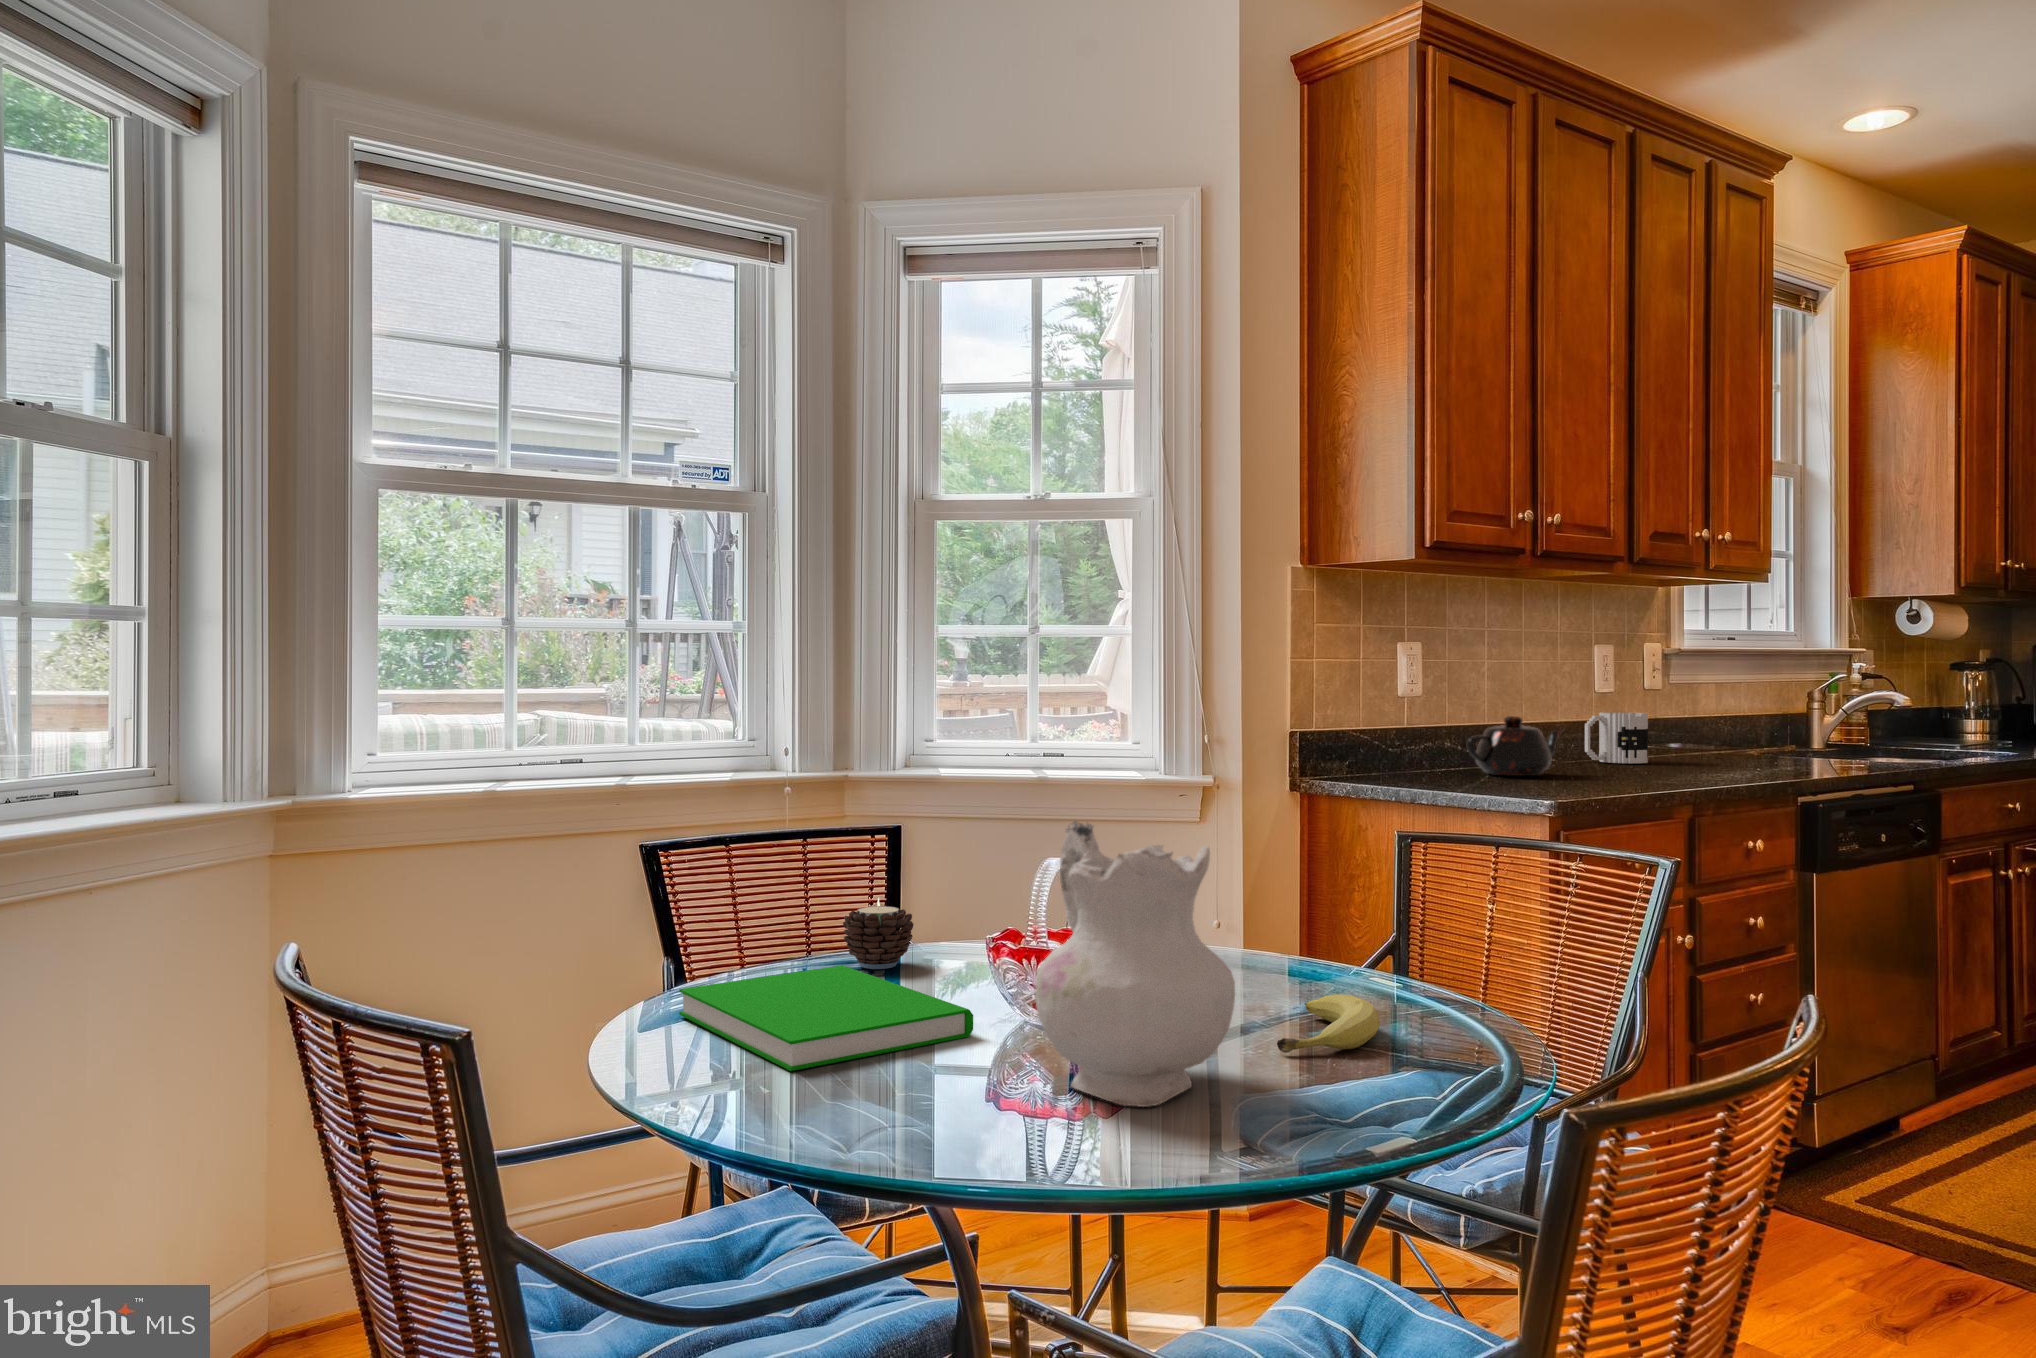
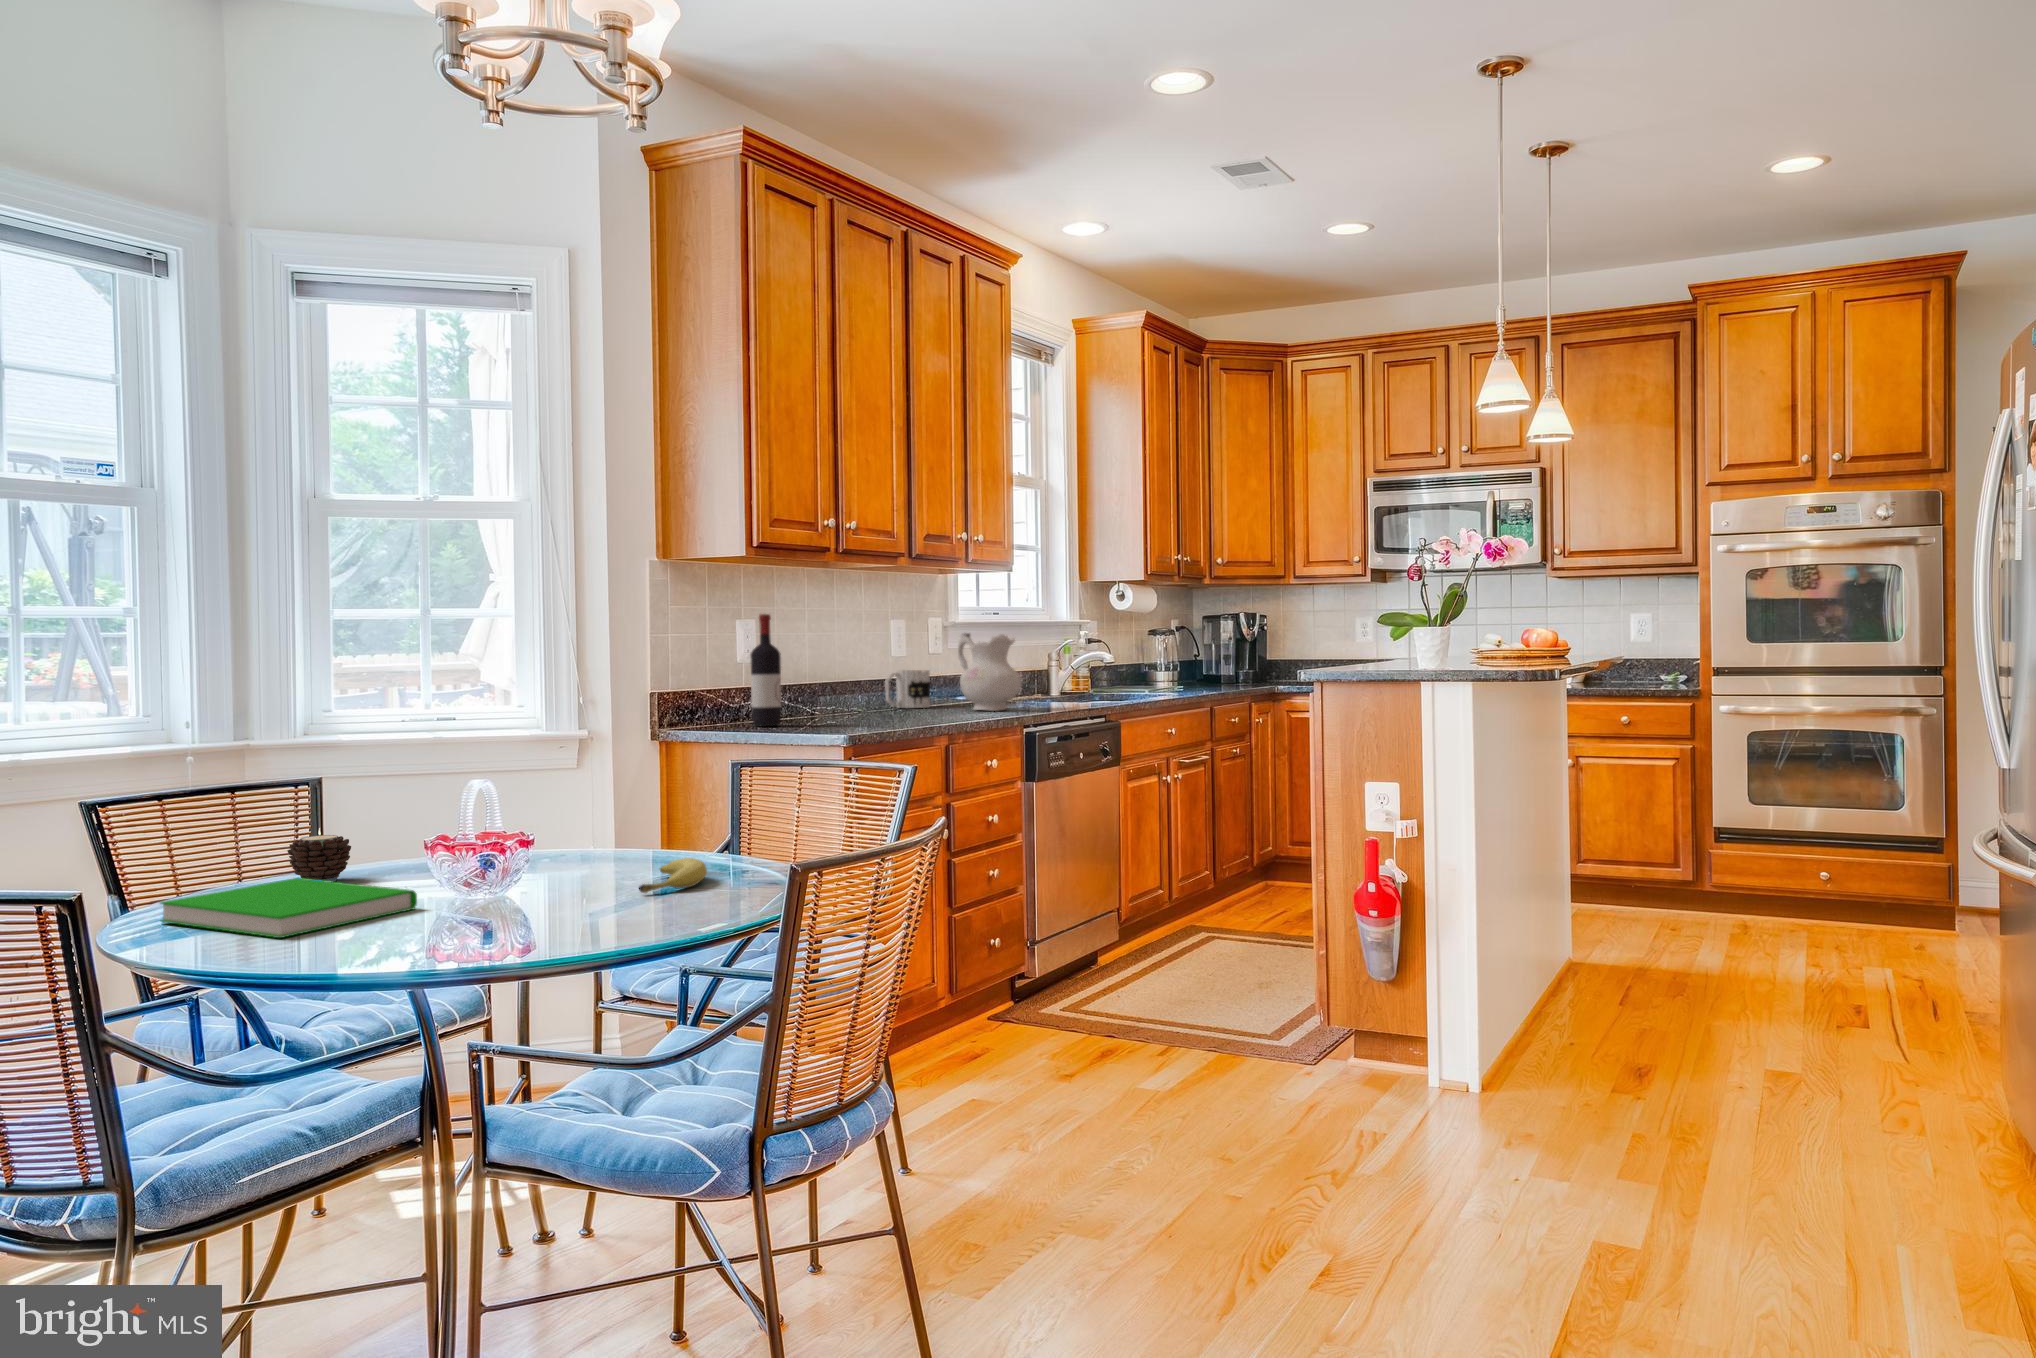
wine bottle: none [1413,636,1453,783] -> present [750,614,782,726]
teapot: present [1467,716,1562,776] -> none [793,674,865,719]
ceramic pitcher: present [1035,821,1235,1107] -> present [958,633,1020,711]

